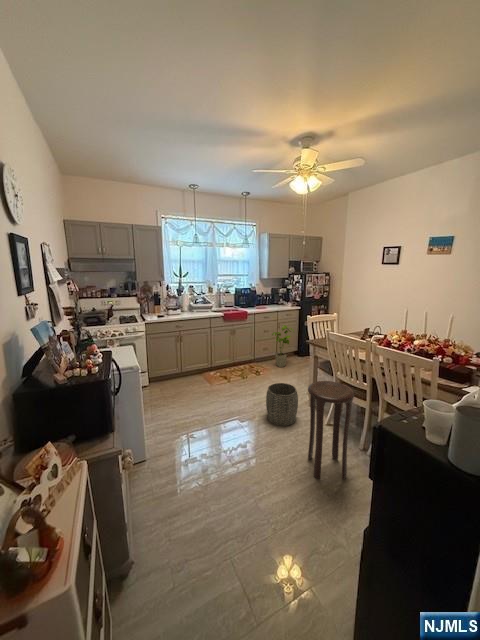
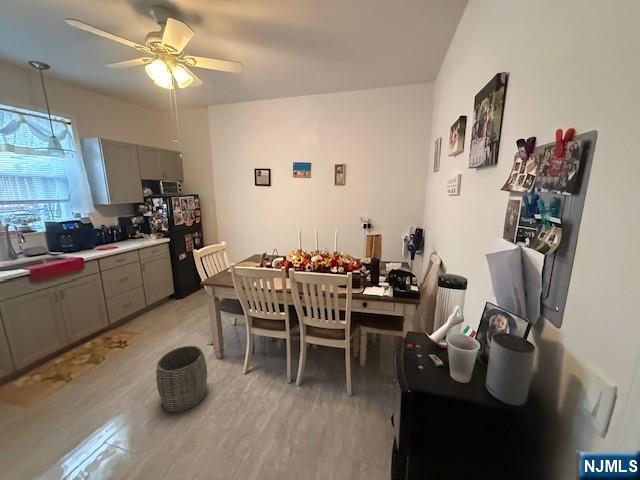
house plant: present [272,325,294,367] -> none [135,265,170,322]
stool: present [308,381,354,479] -> none [234,325,293,456]

